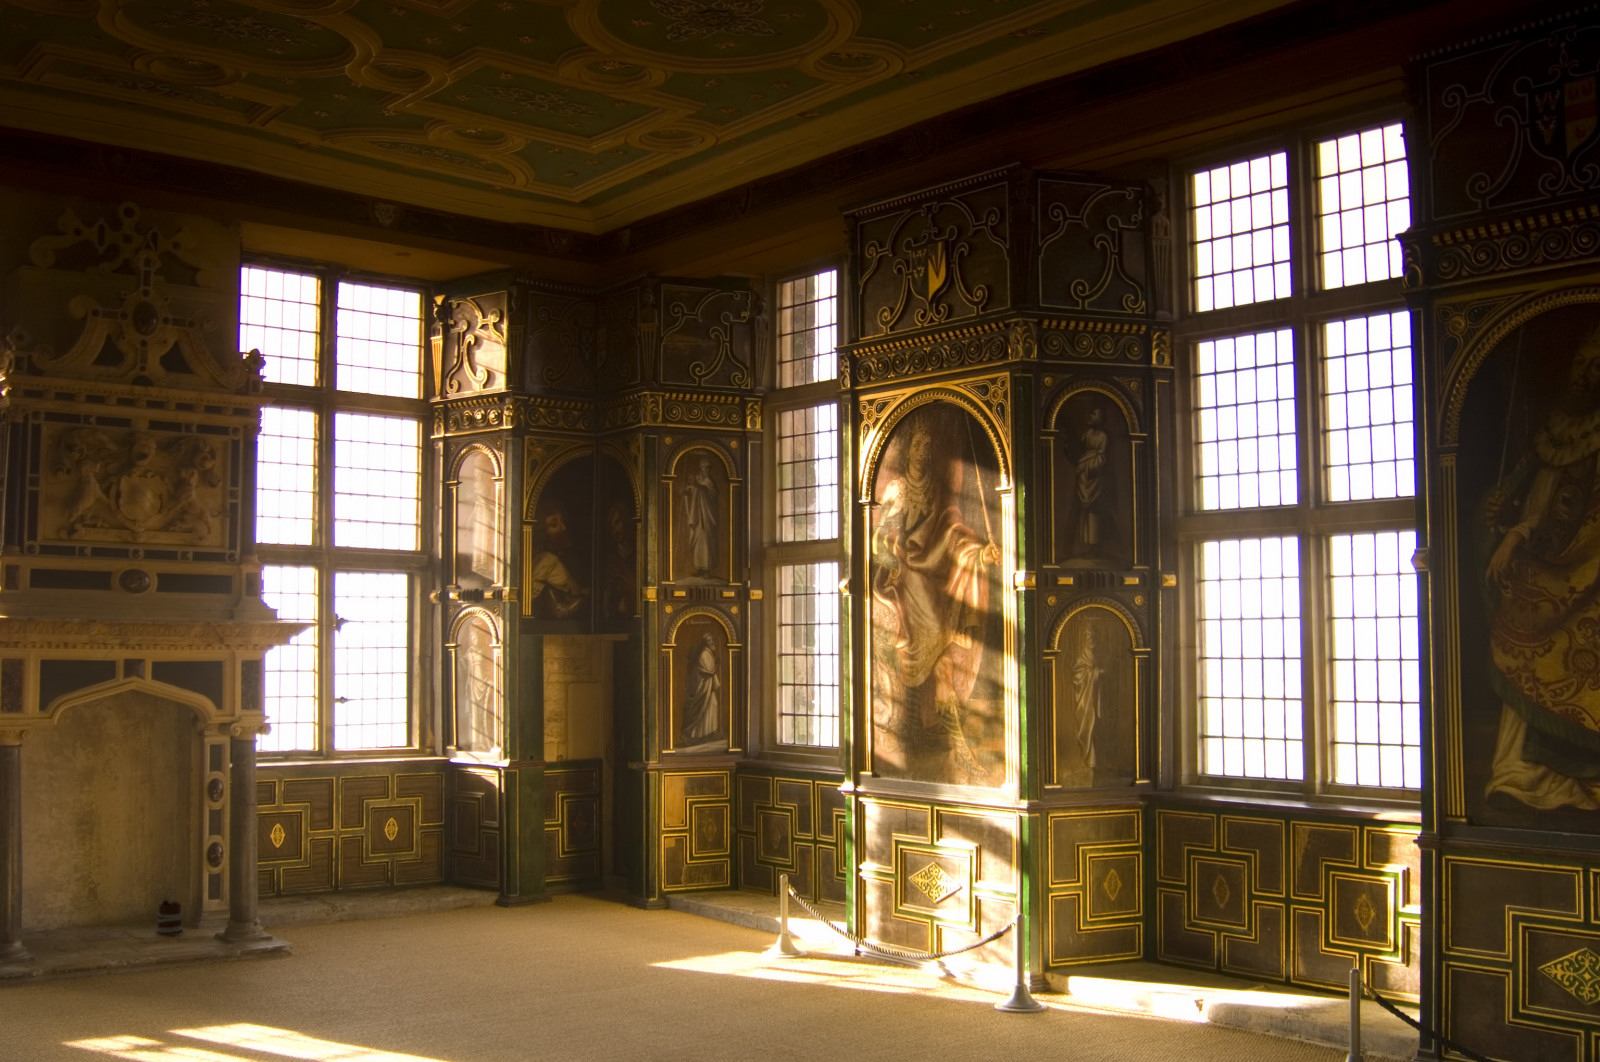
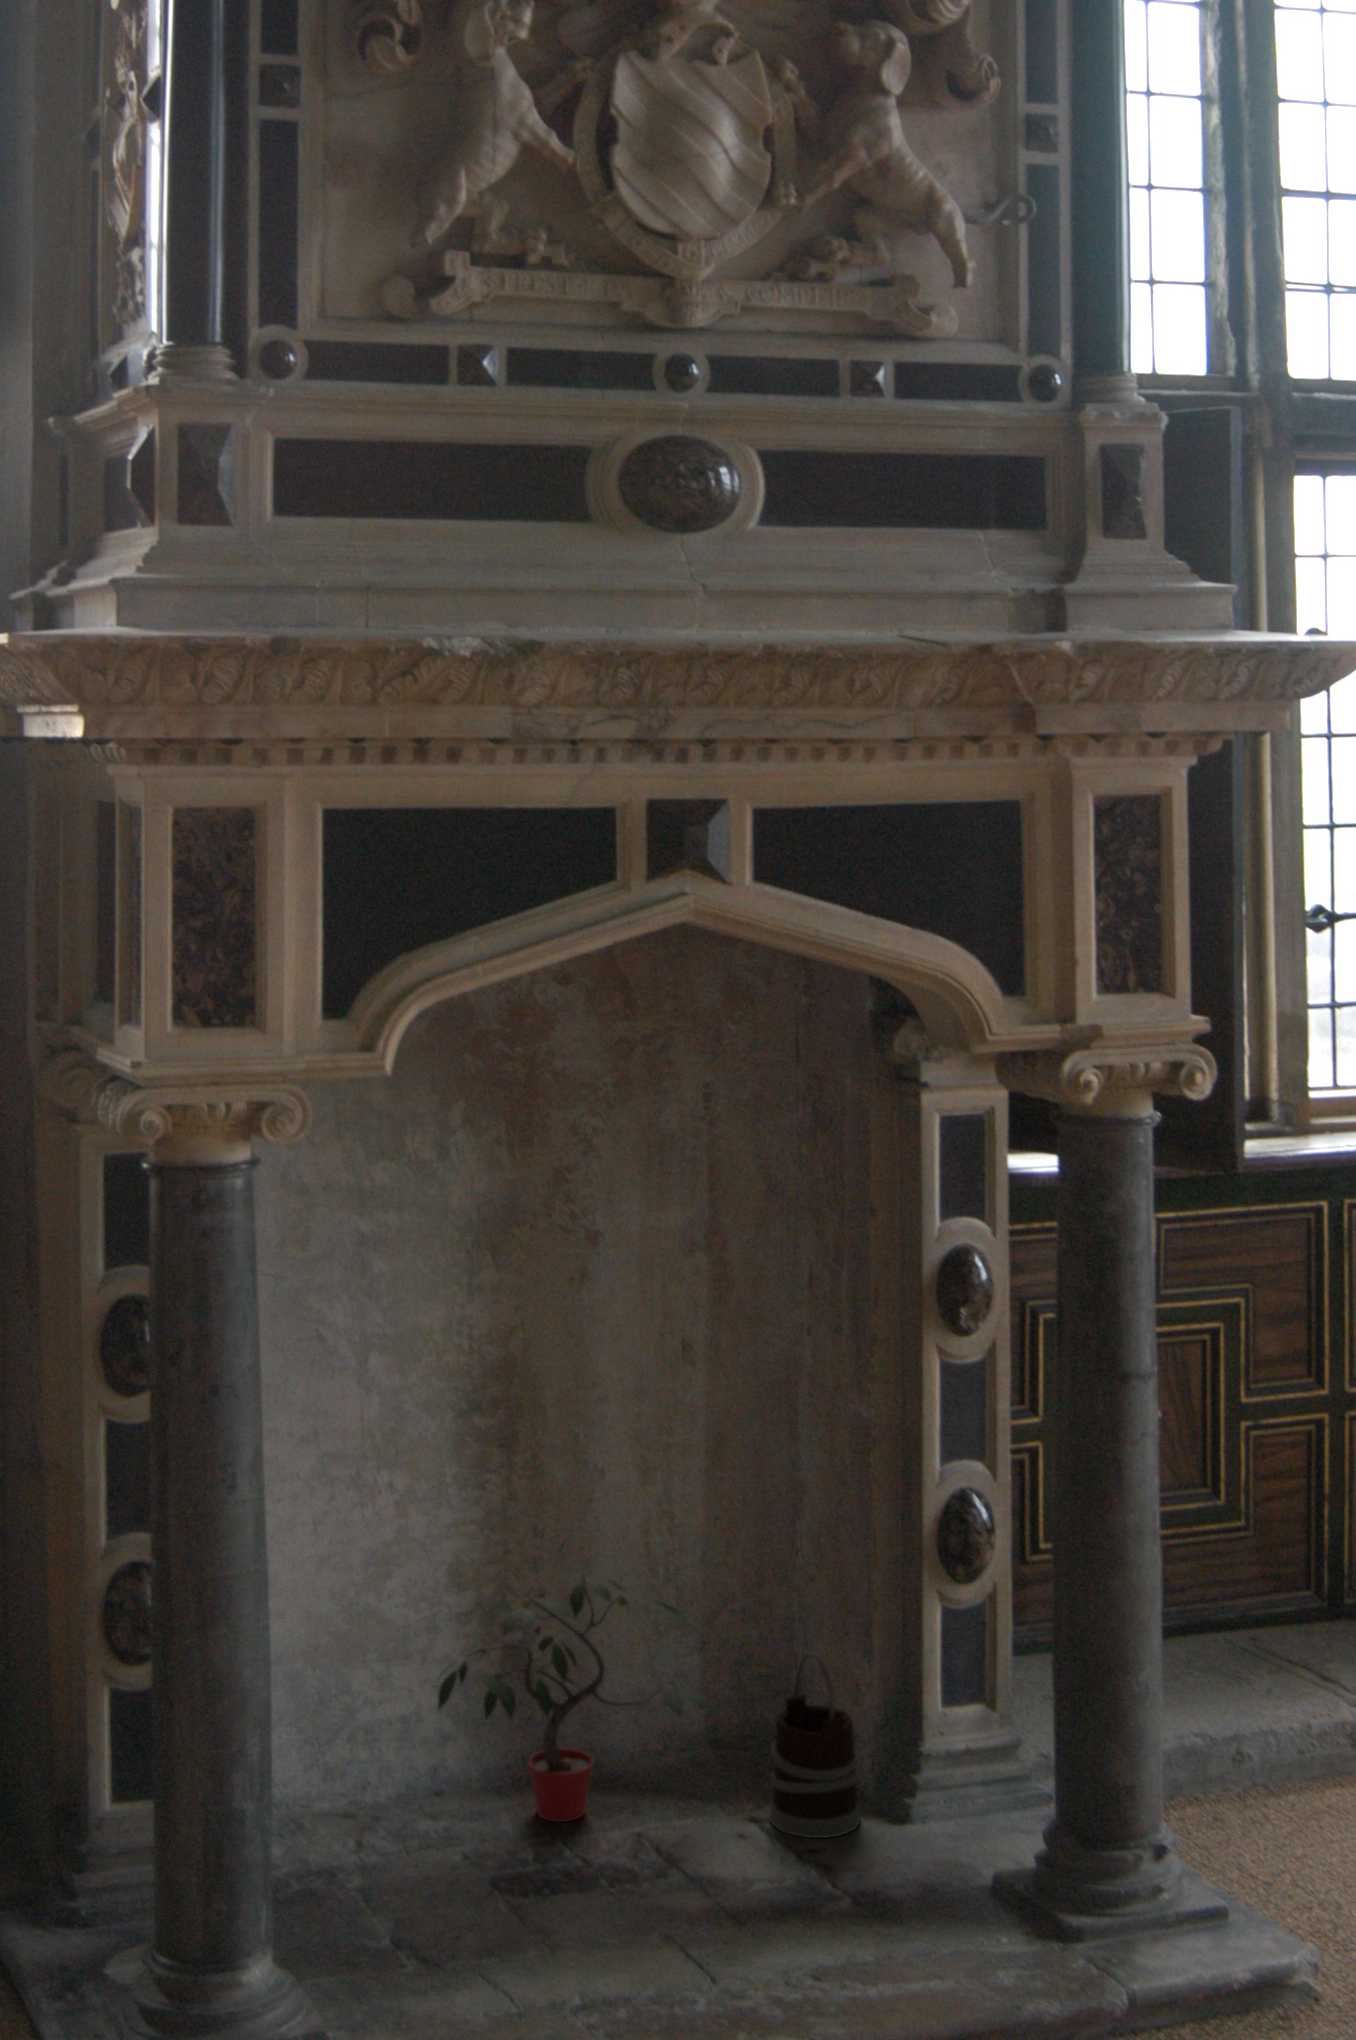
potted plant: none [58,871,142,935] -> present [435,1579,706,1822]

